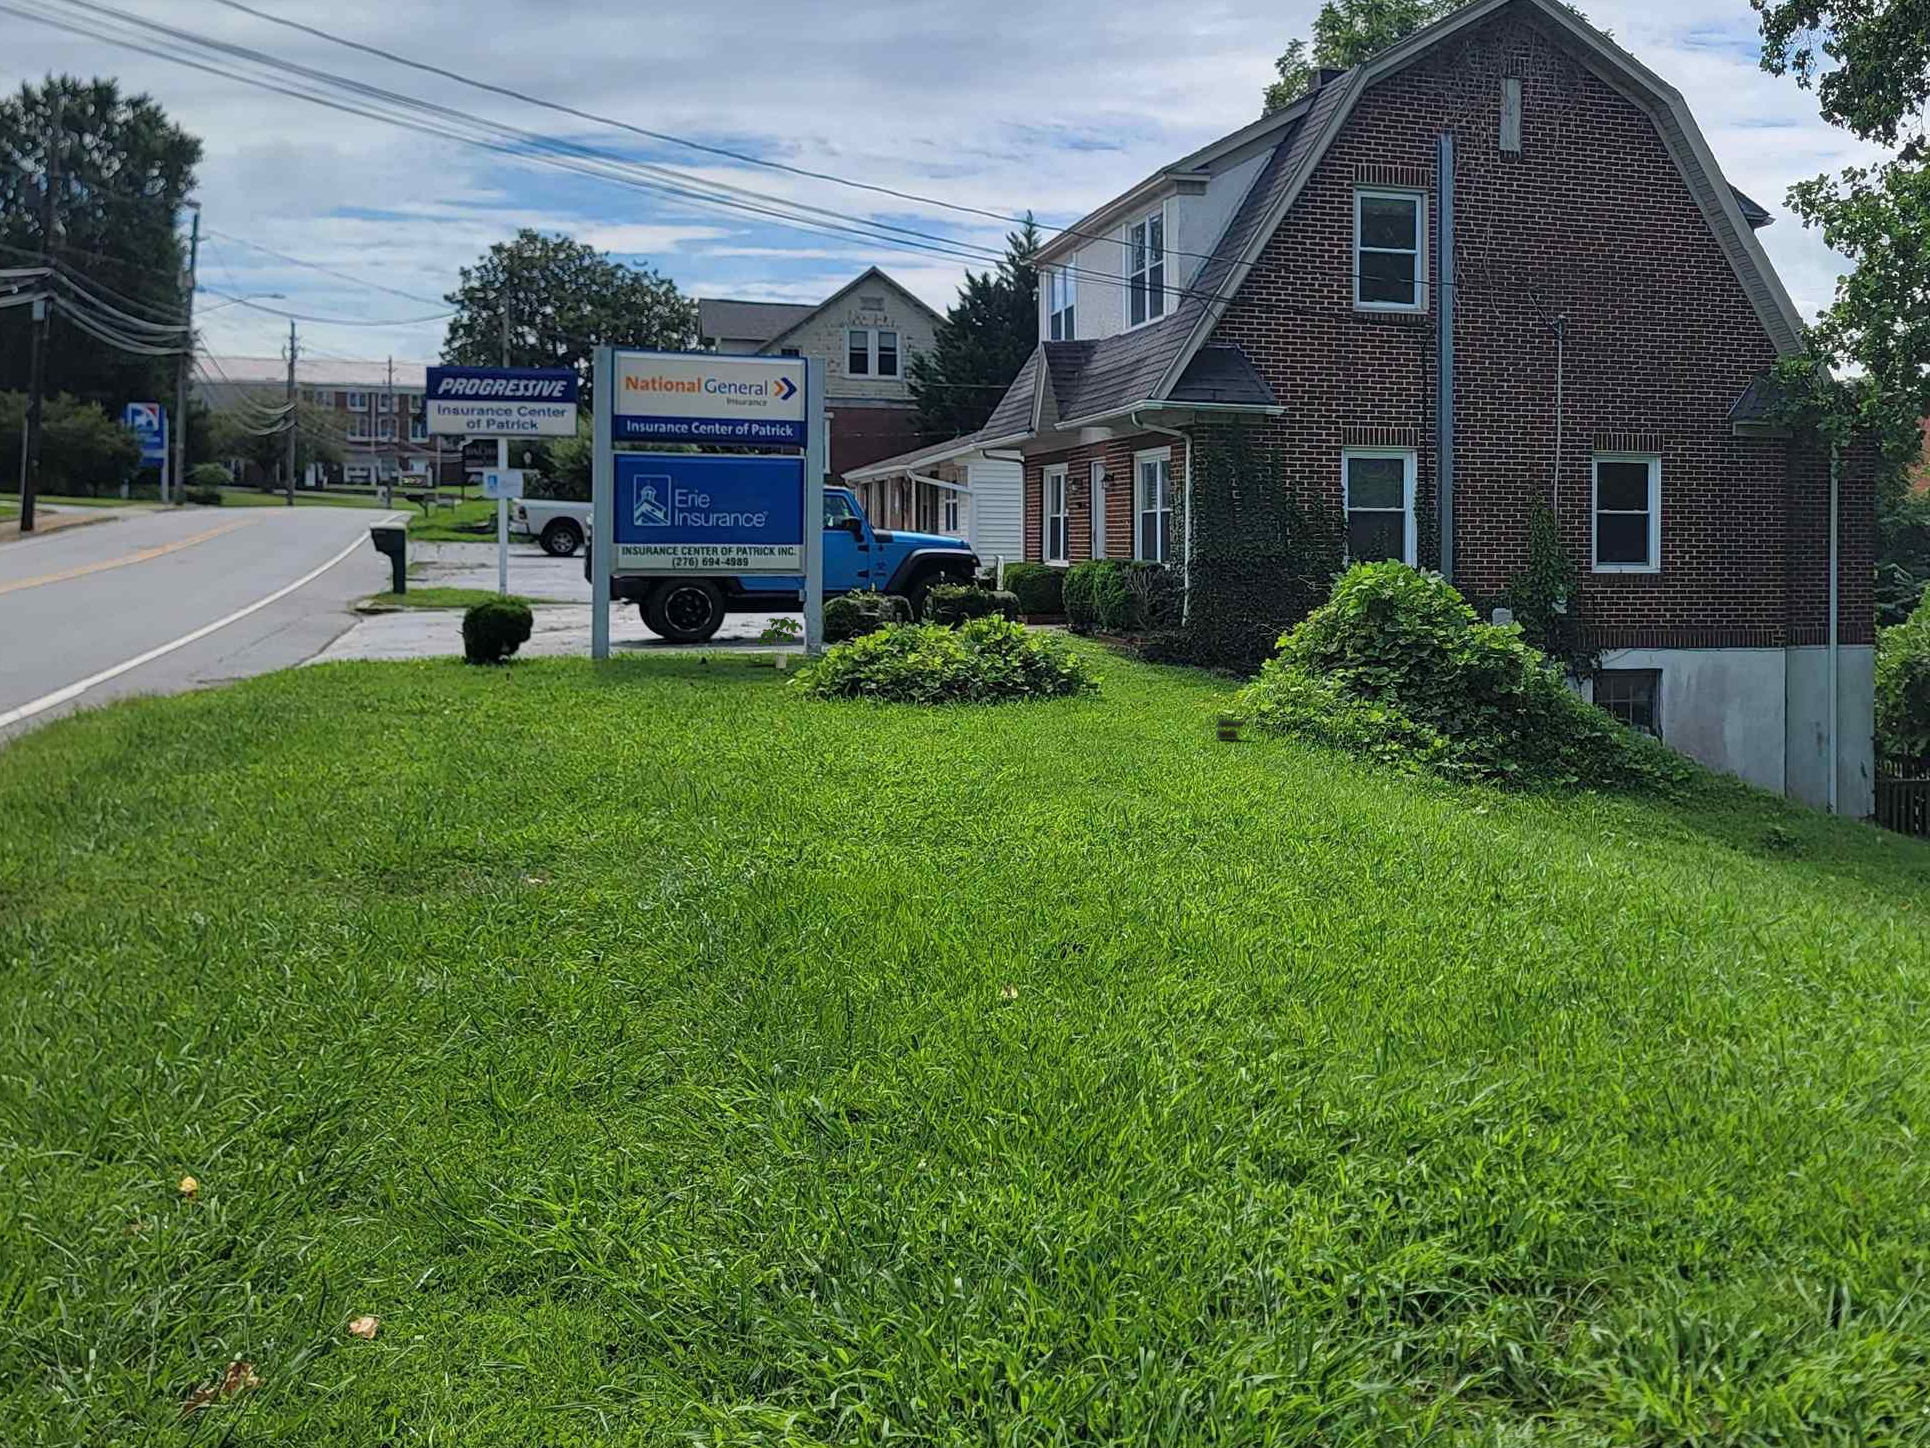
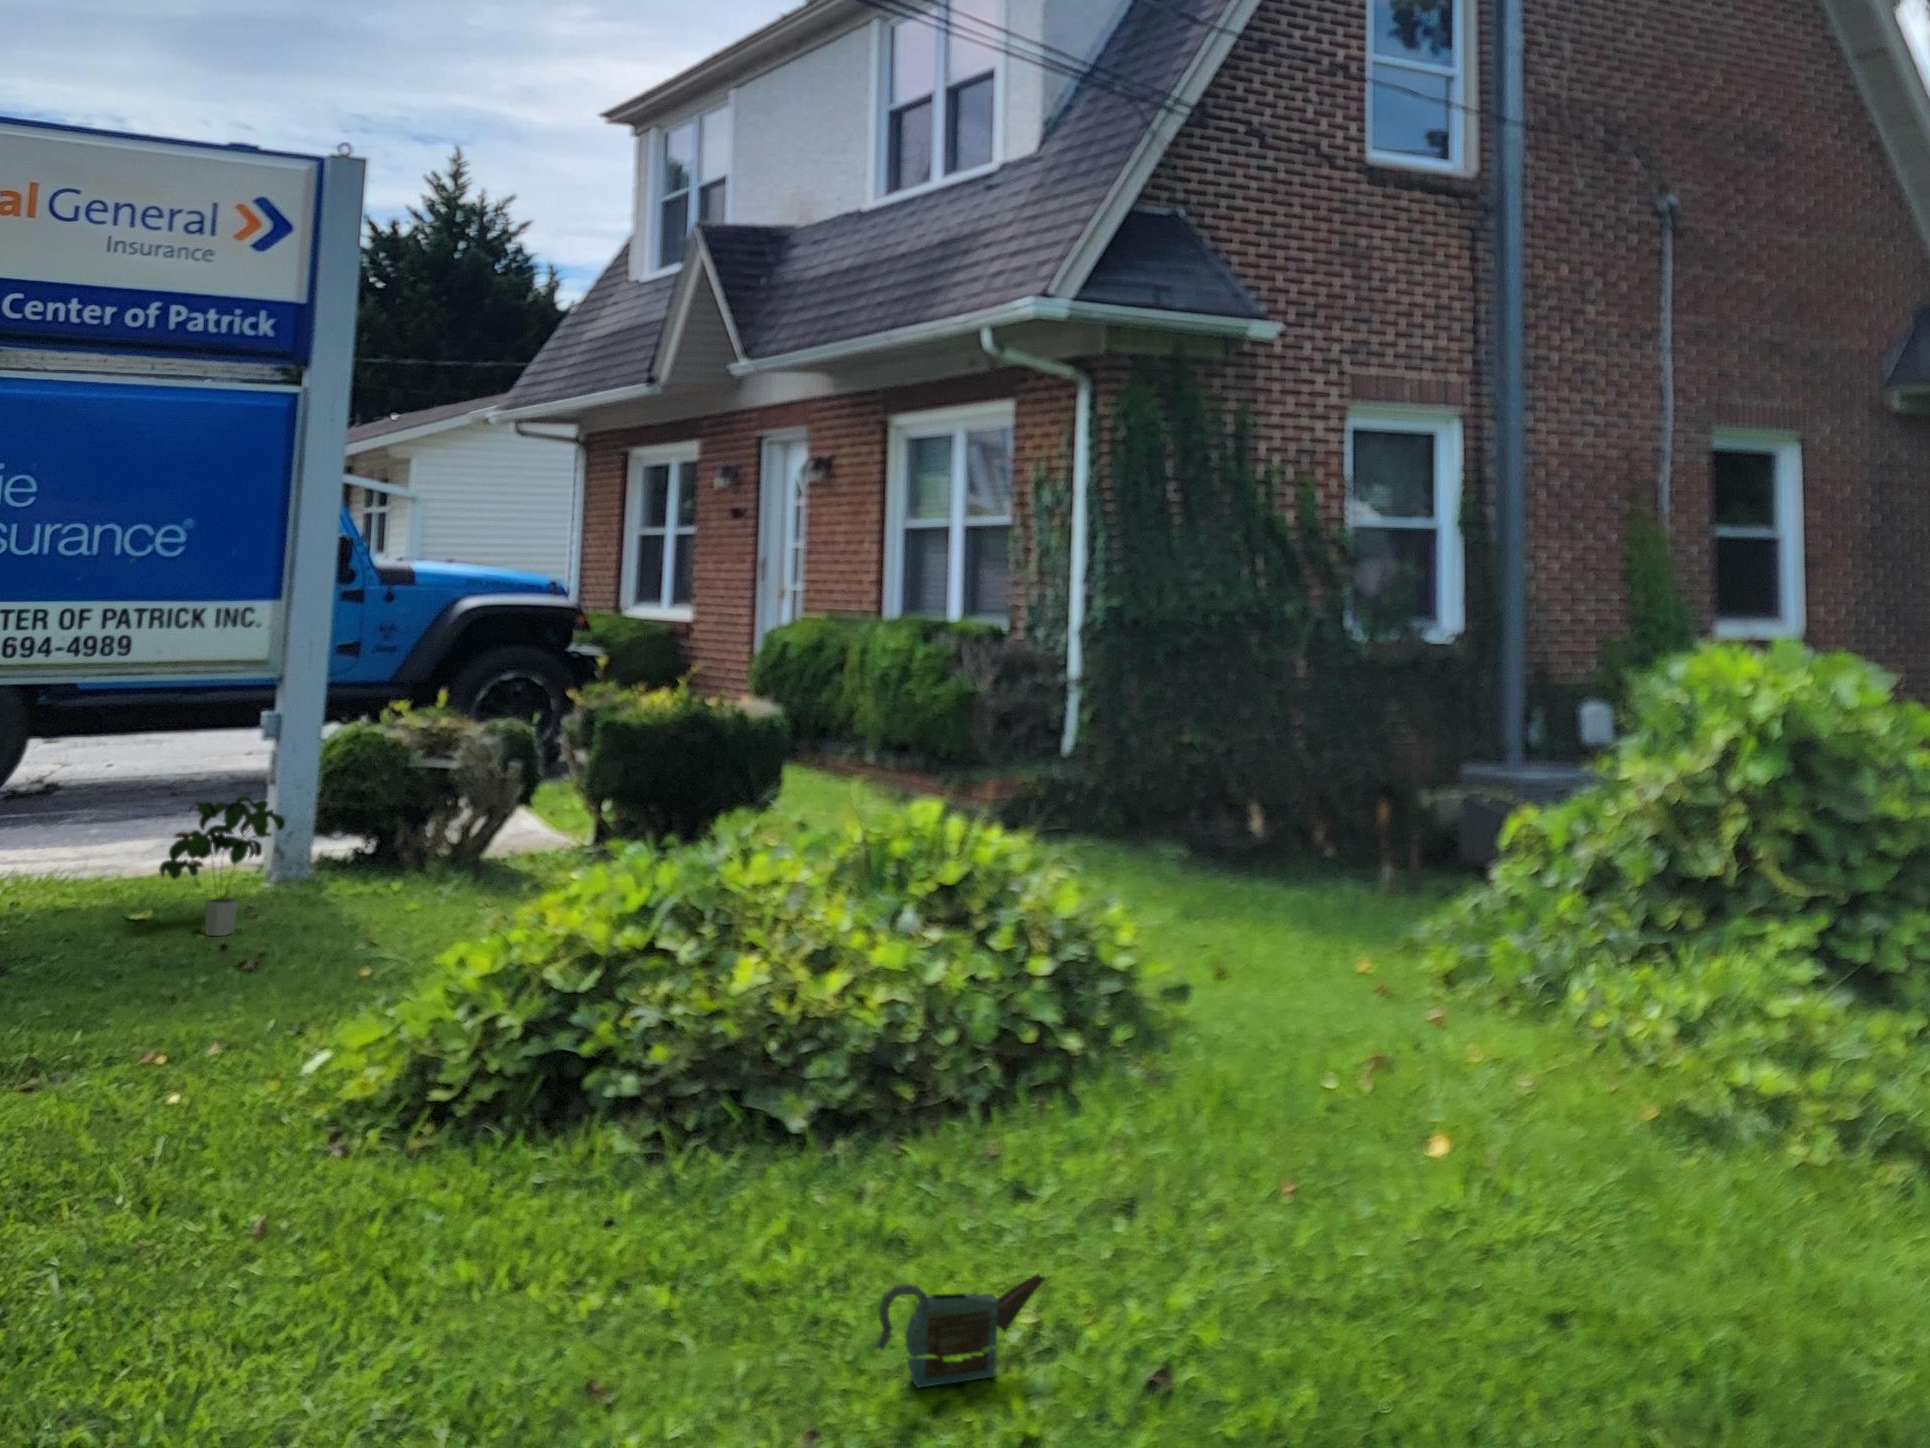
watering can: present [1209,716,1249,740] -> present [876,1273,1044,1388]

